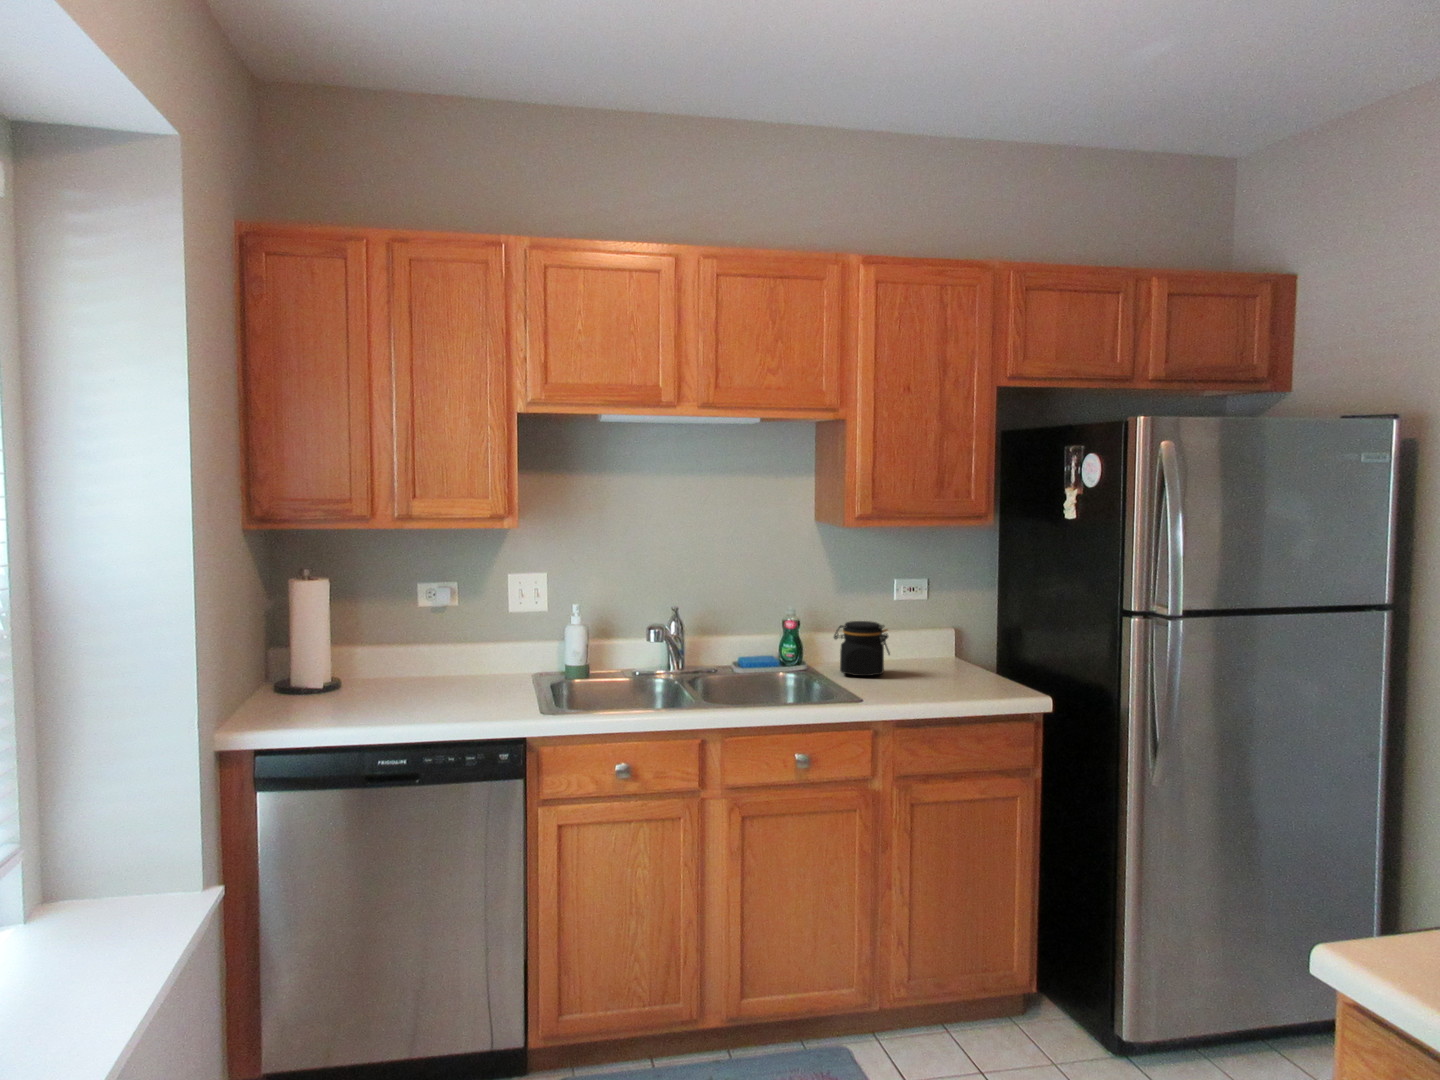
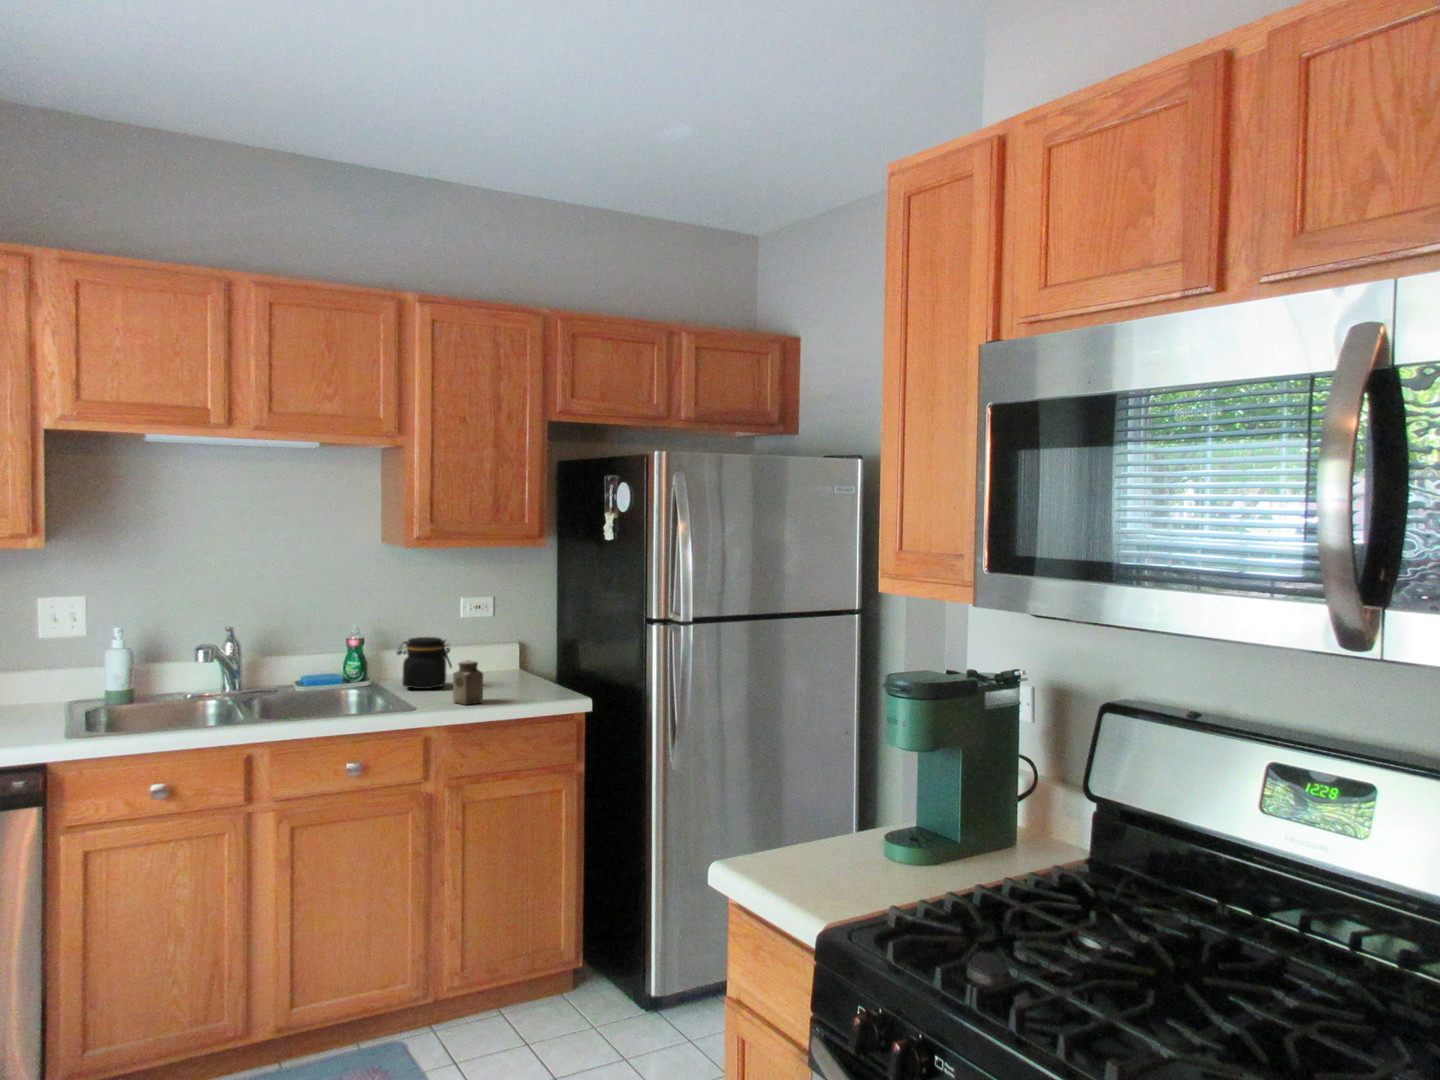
salt shaker: none [899,650,932,698] -> present [453,660,483,705]

